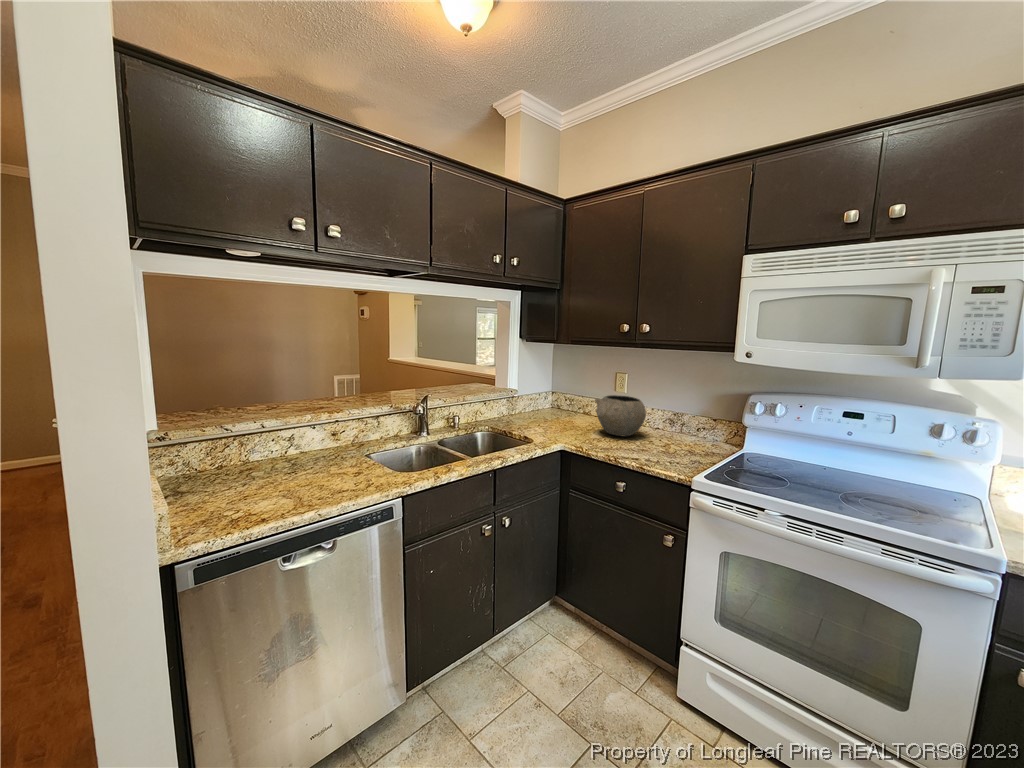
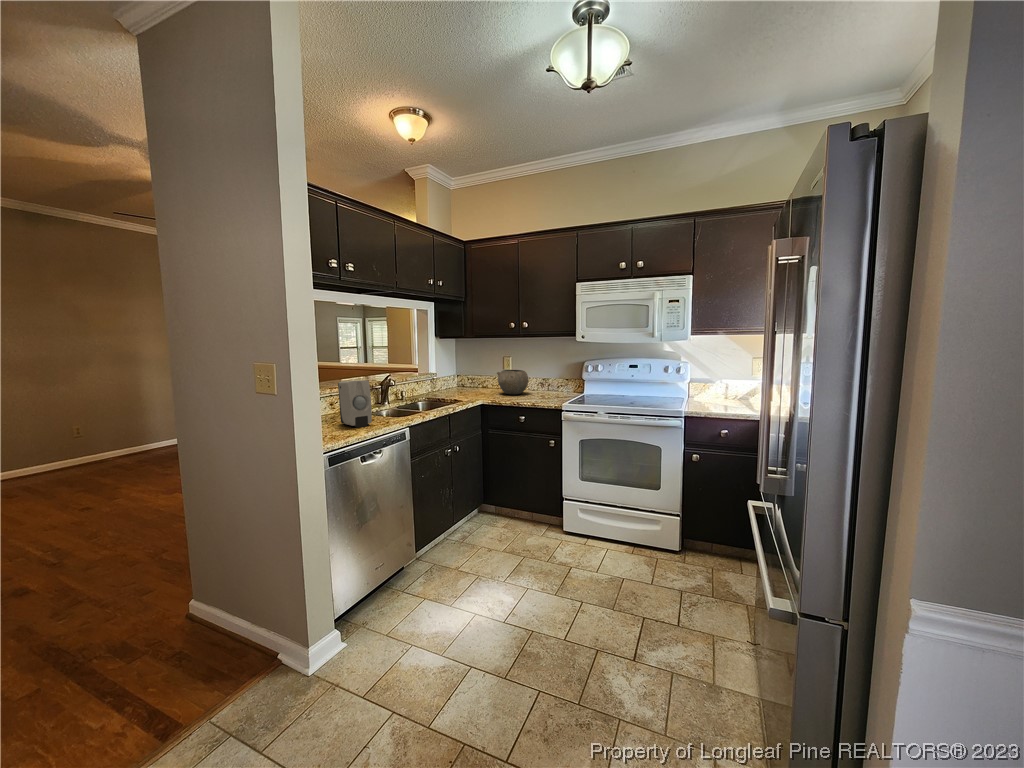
soap dispenser: none [306,410,344,489] -> present [338,380,372,427]

